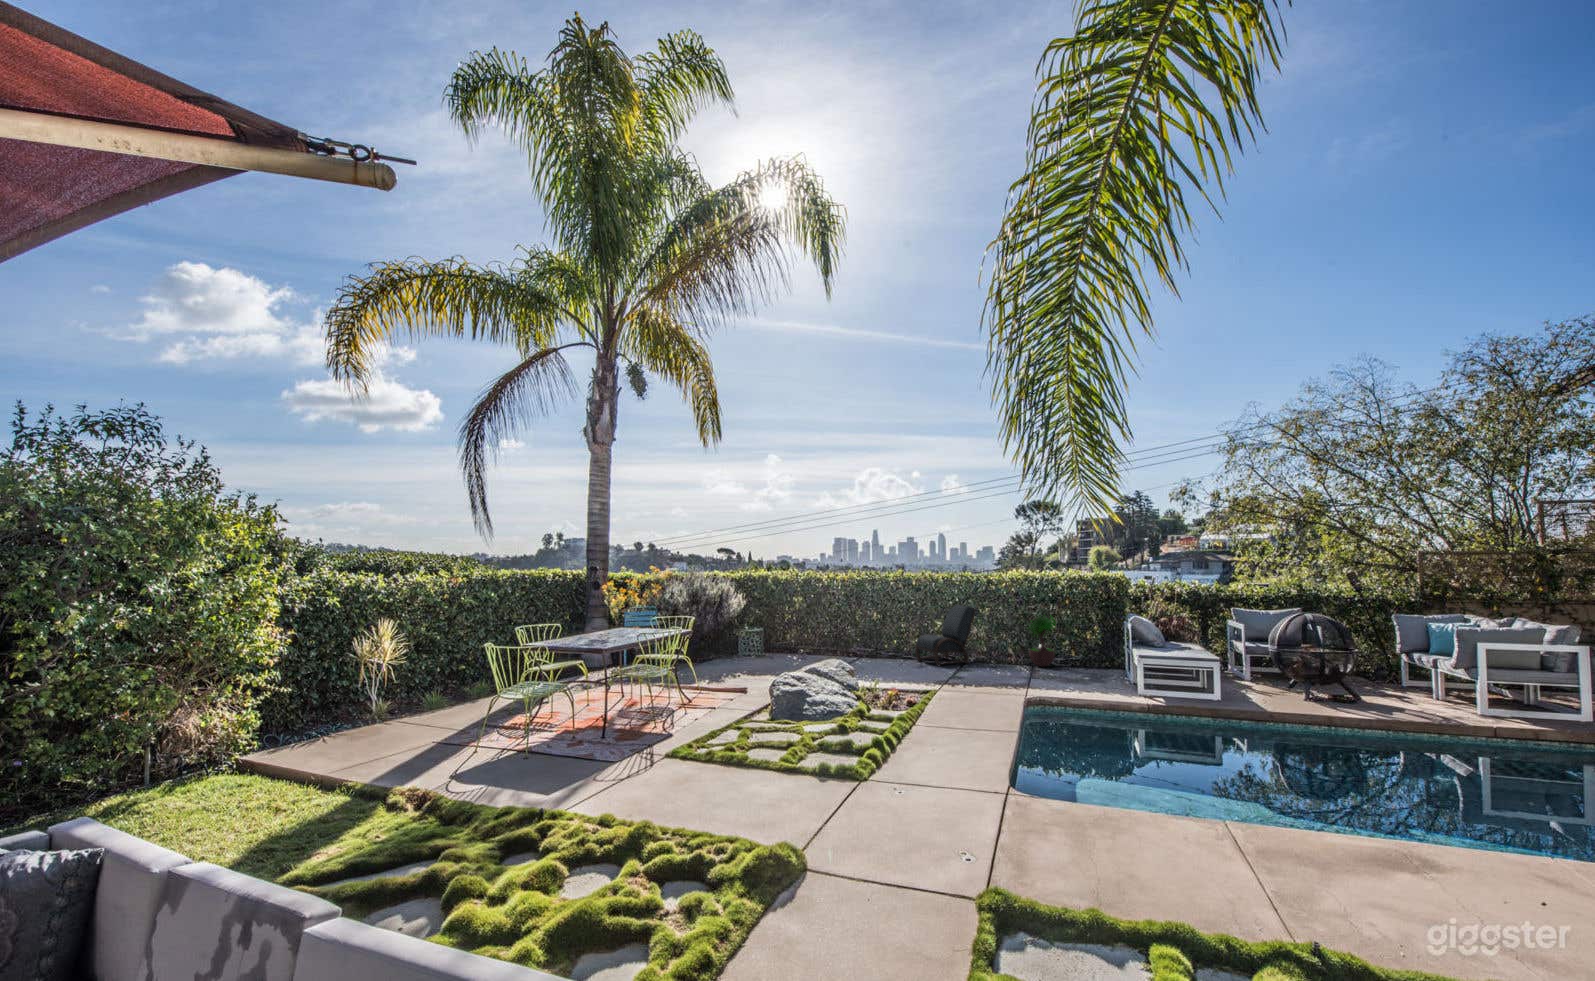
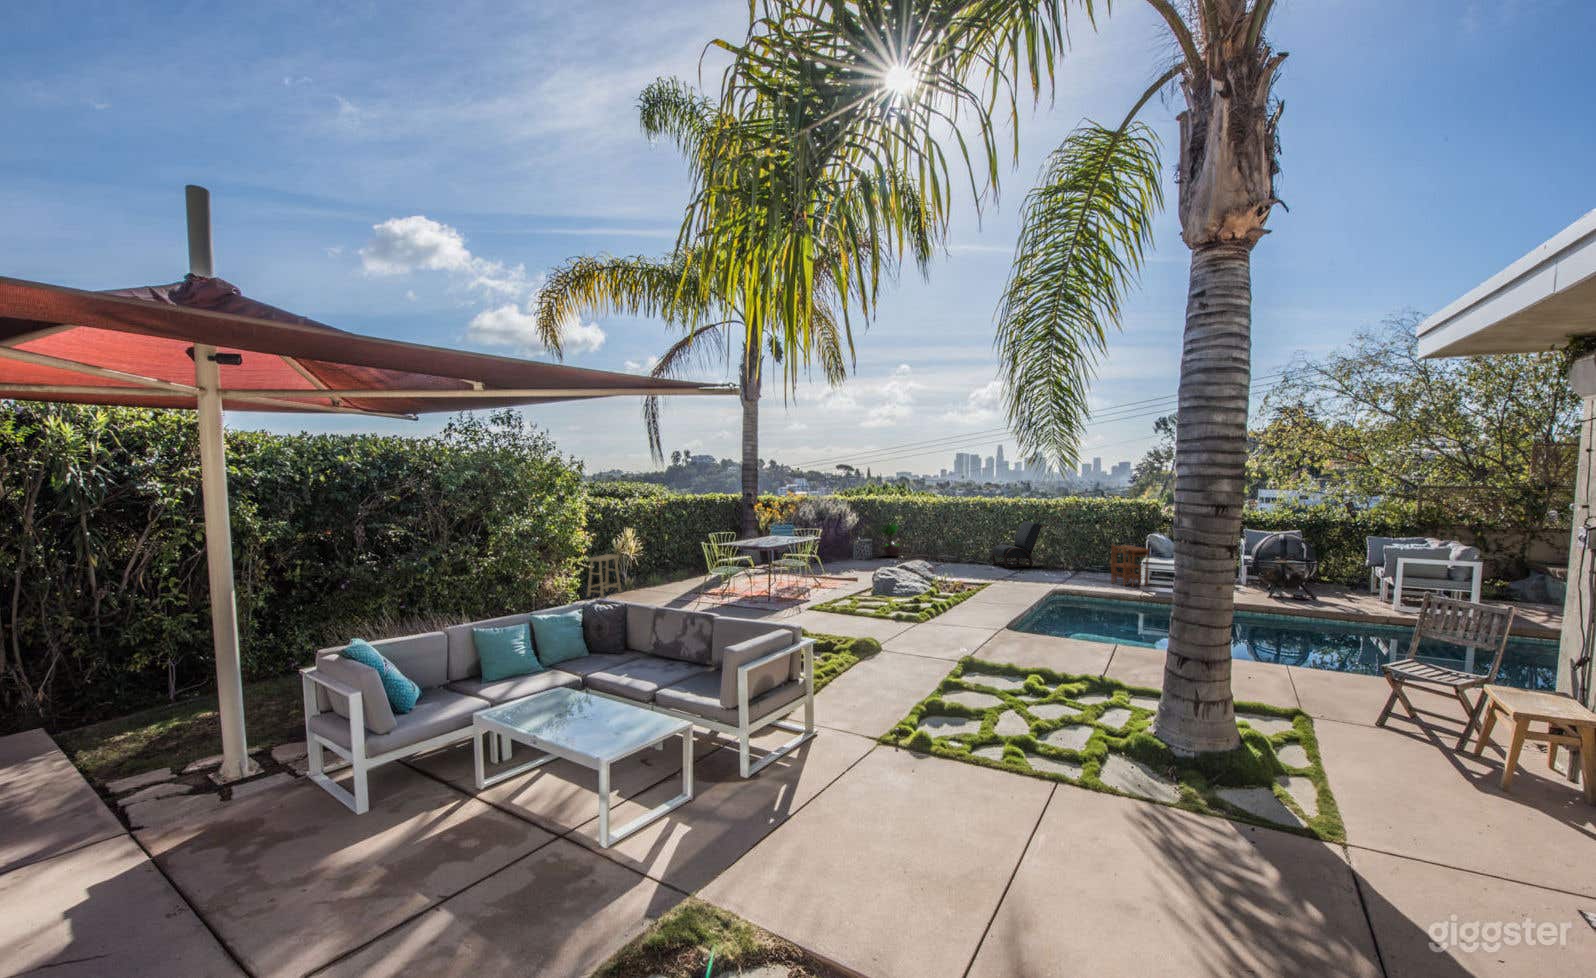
potted tree: present [1028,615,1055,667] -> present [880,523,900,556]
side table: none [1082,630,1134,689] -> present [1111,544,1149,586]
stool: none [276,662,352,742] -> present [587,554,621,598]

